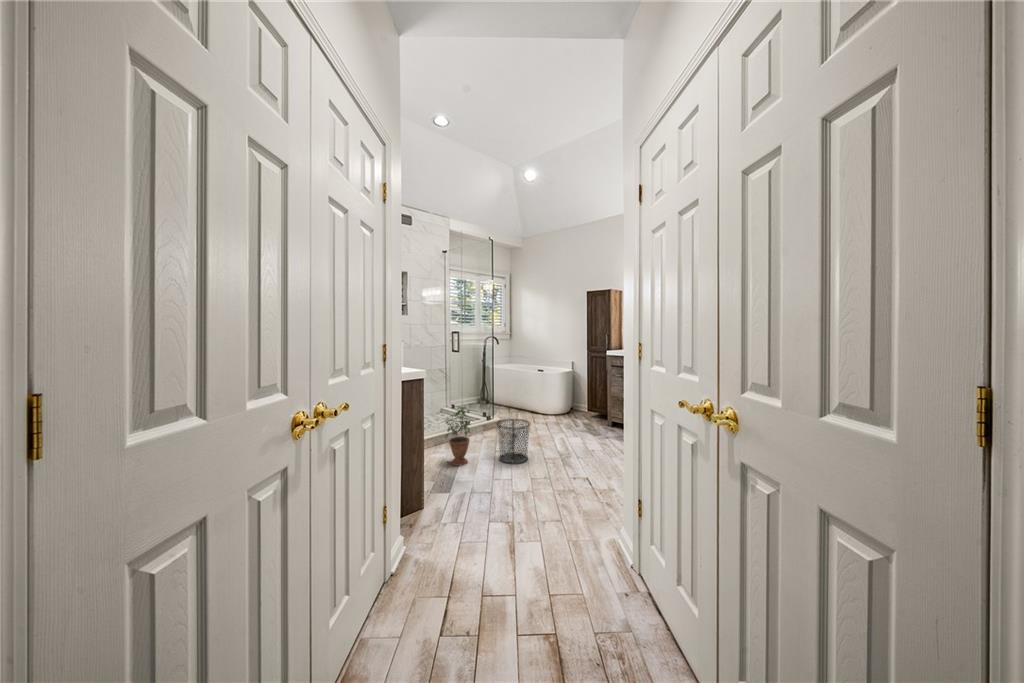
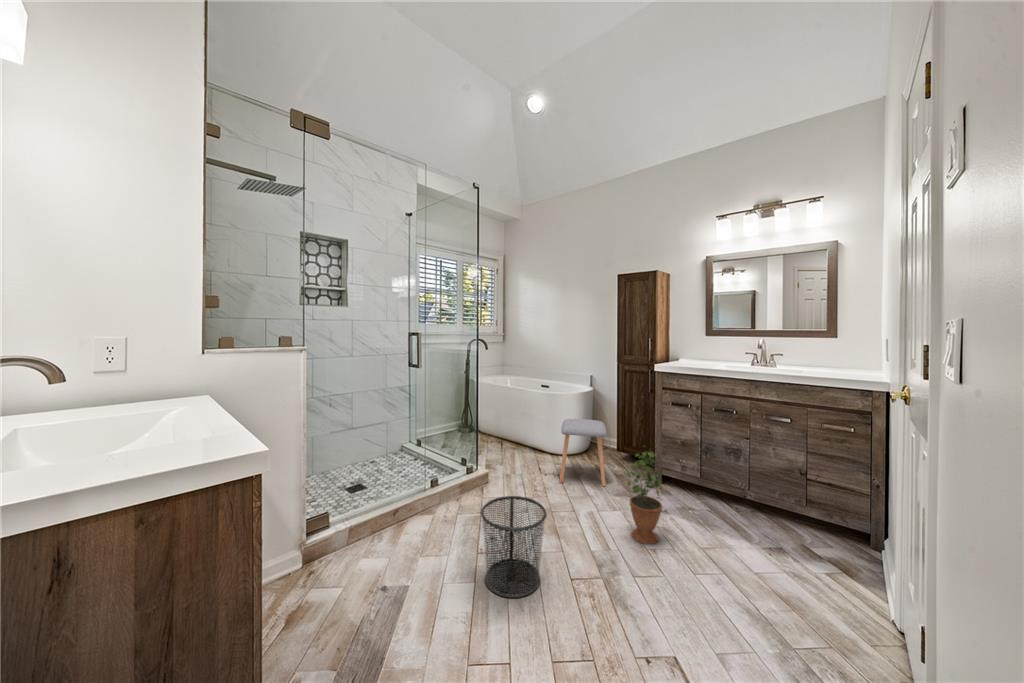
stool: none [546,388,576,429] -> present [560,419,606,487]
potted plant: present [445,407,470,465] -> present [626,449,663,544]

